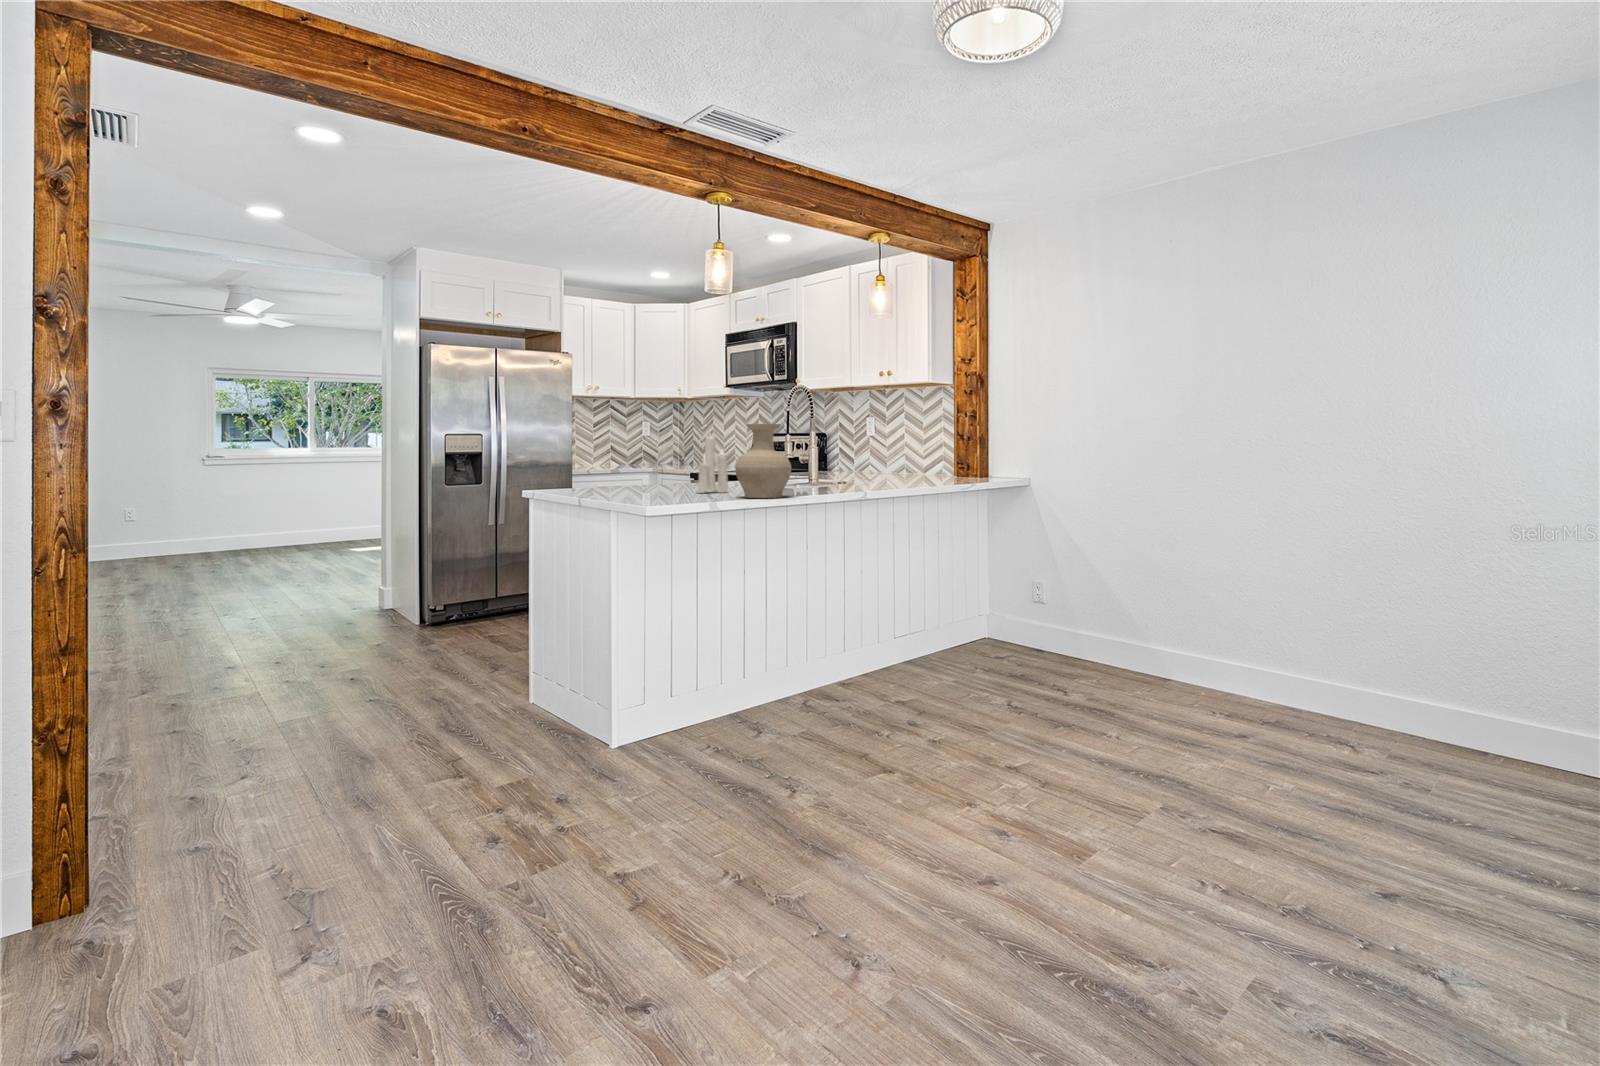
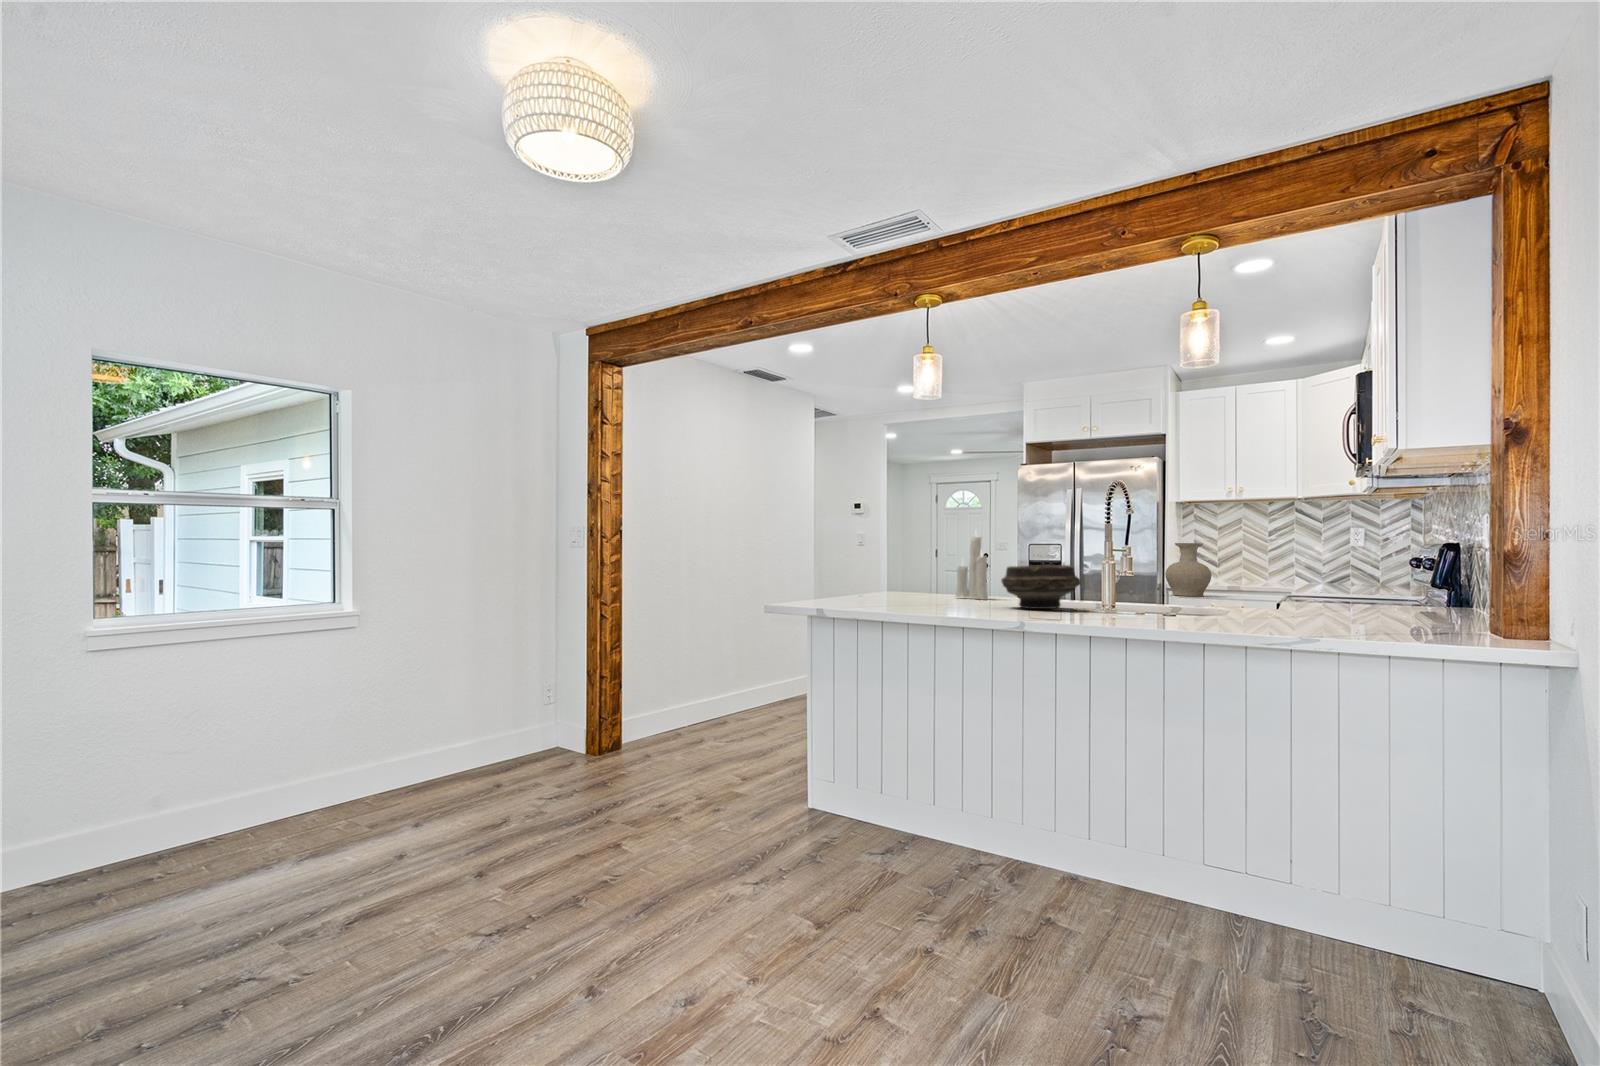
vase: present [735,424,791,498] -> present [1165,543,1212,597]
bowl: none [828,459,882,493] -> present [1002,565,1081,609]

